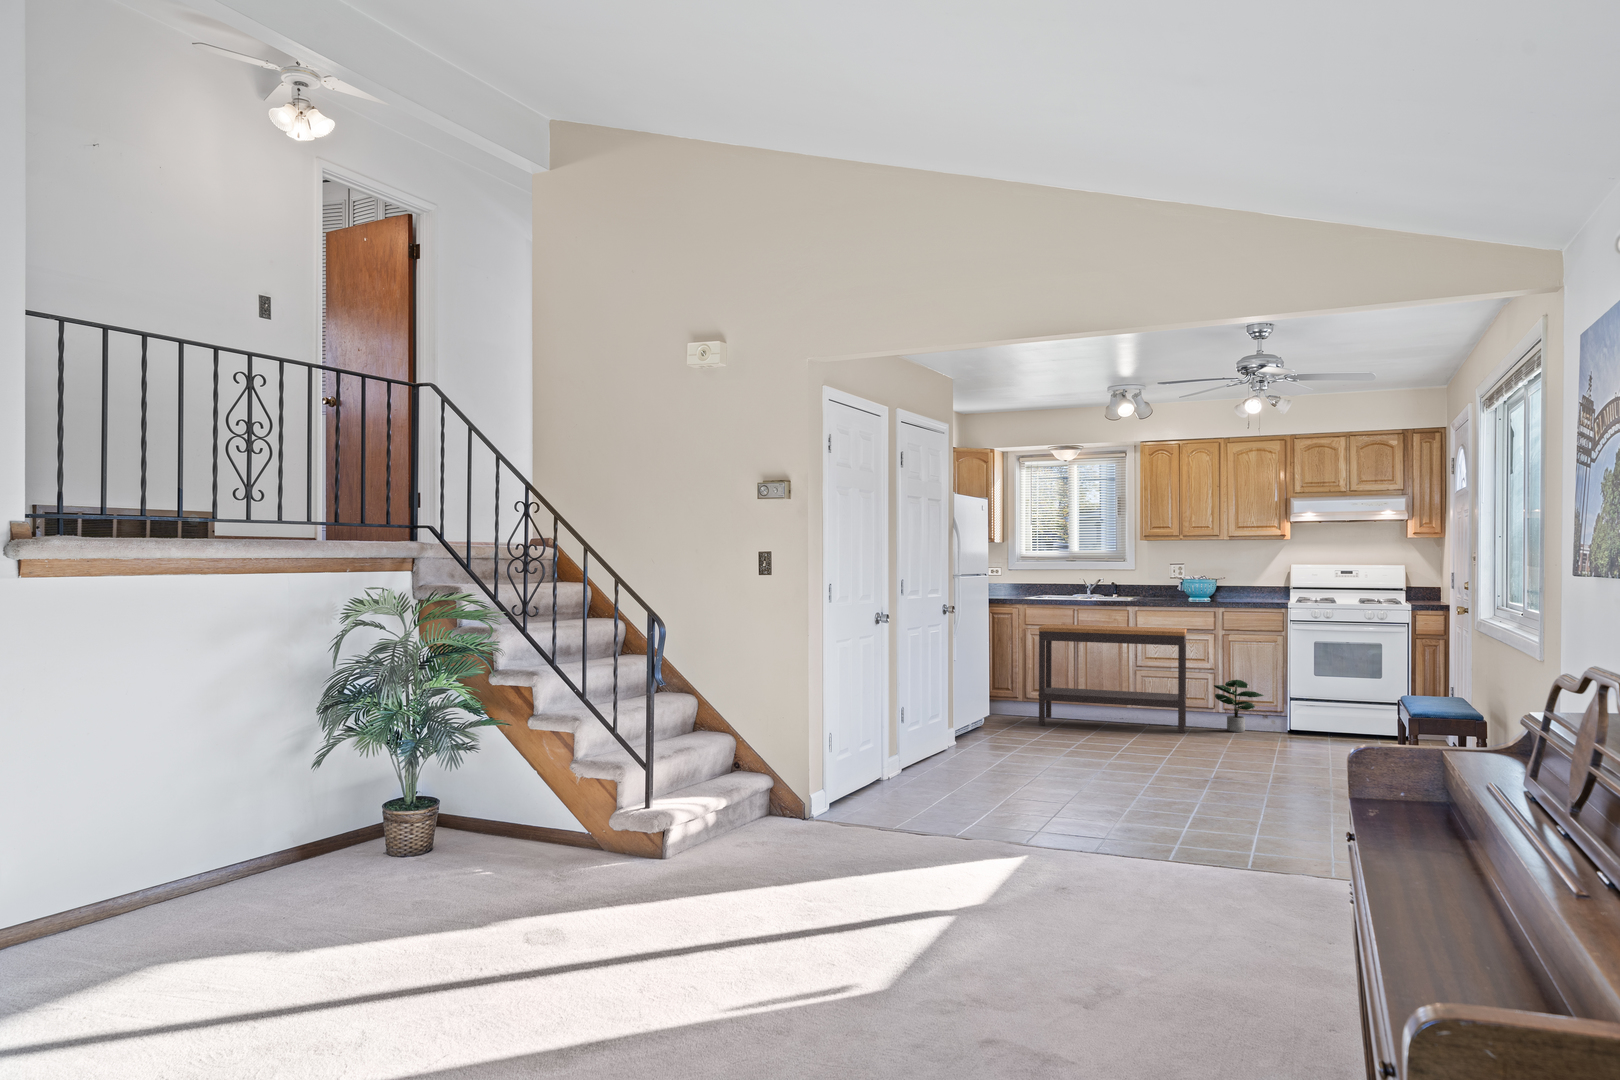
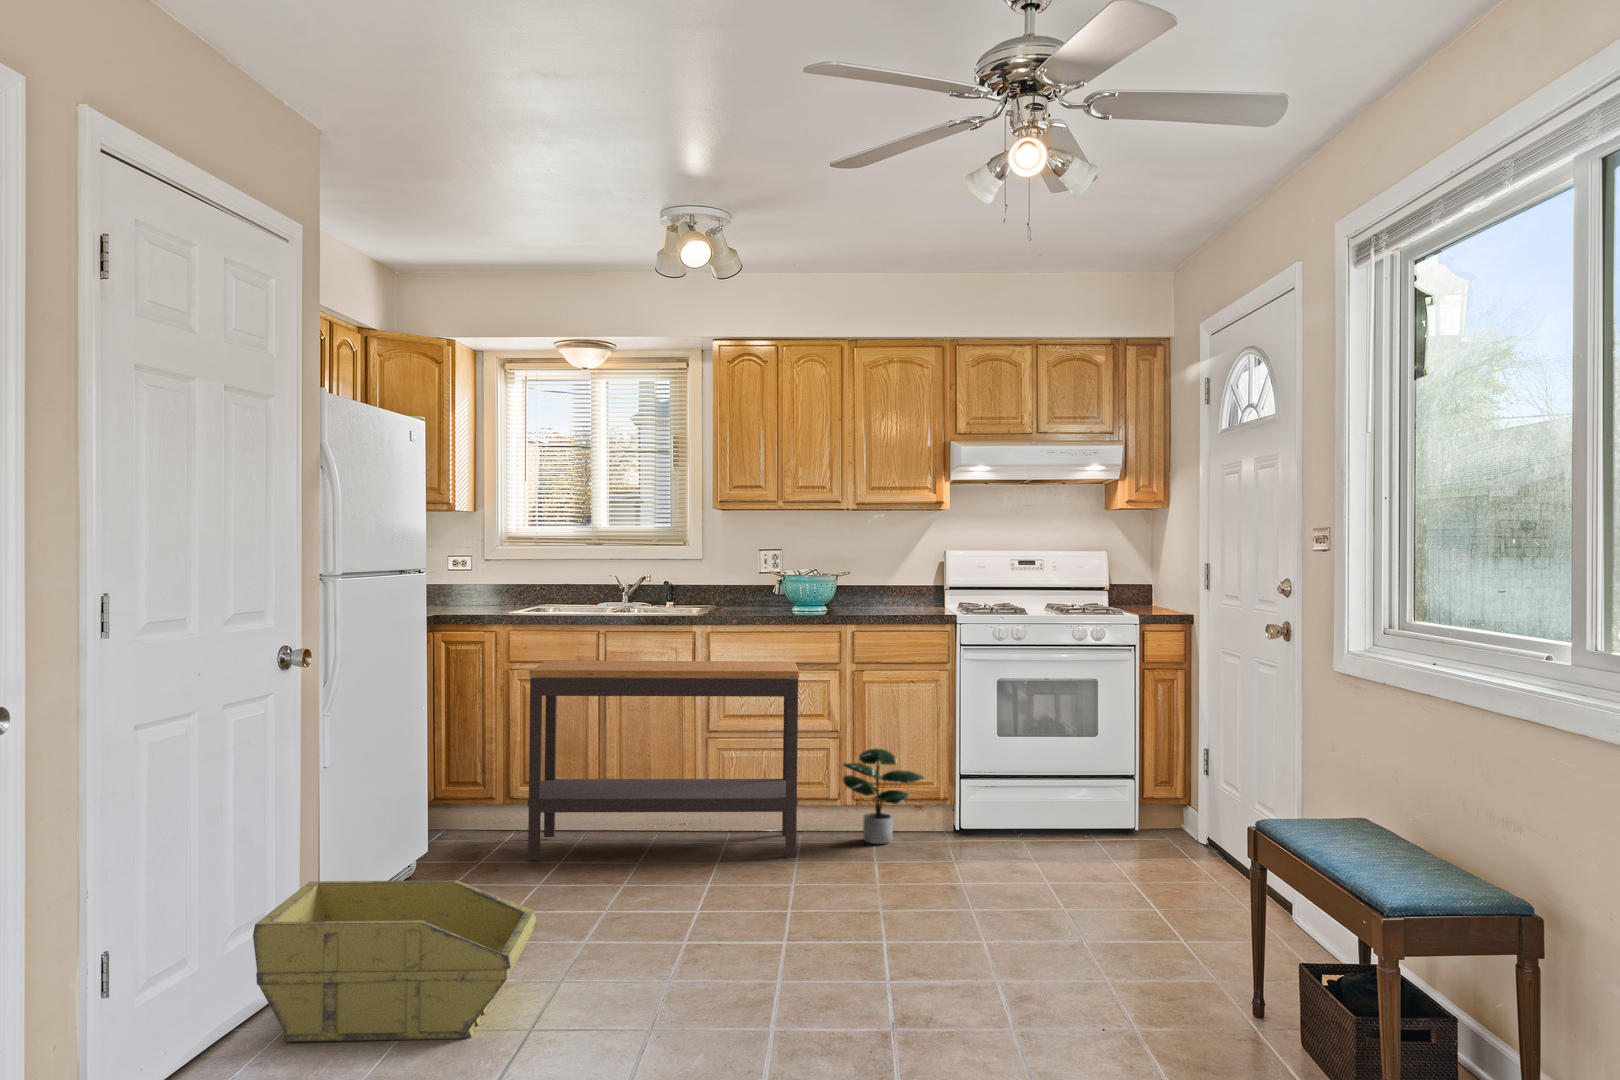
storage bin: none [942,706,1050,765] -> present [253,880,536,1042]

